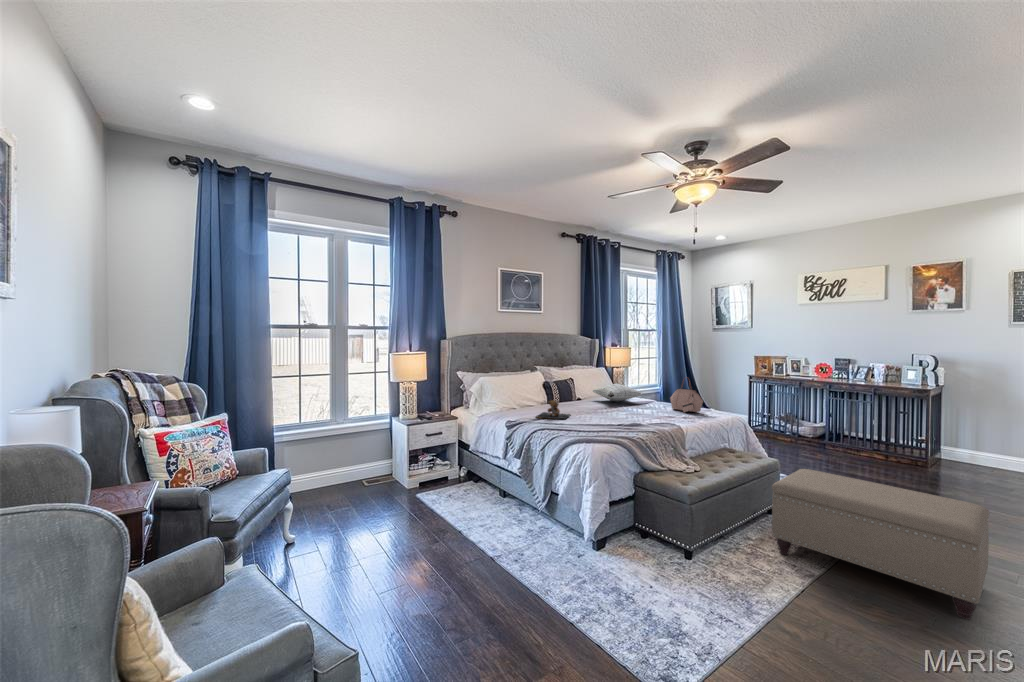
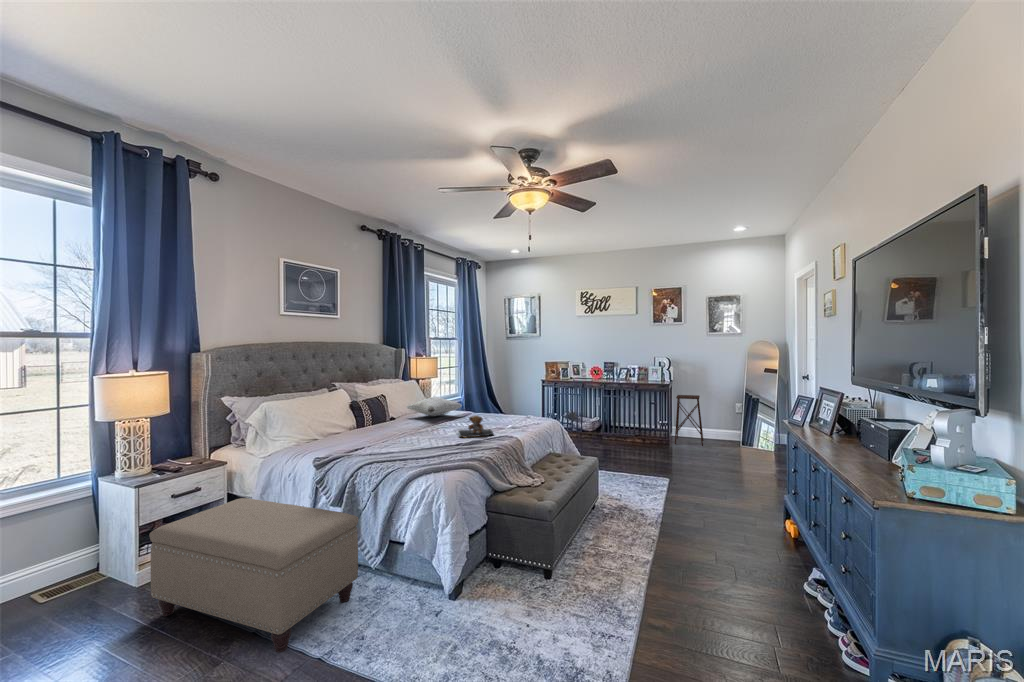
handbag: present [670,380,703,412] -> none [492,385,526,421]
teddy bear: present [536,400,570,419] -> present [458,416,493,438]
side table: none [936,406,991,477] -> present [675,395,703,446]
ottoman: present [772,469,989,620] -> present [149,498,358,653]

